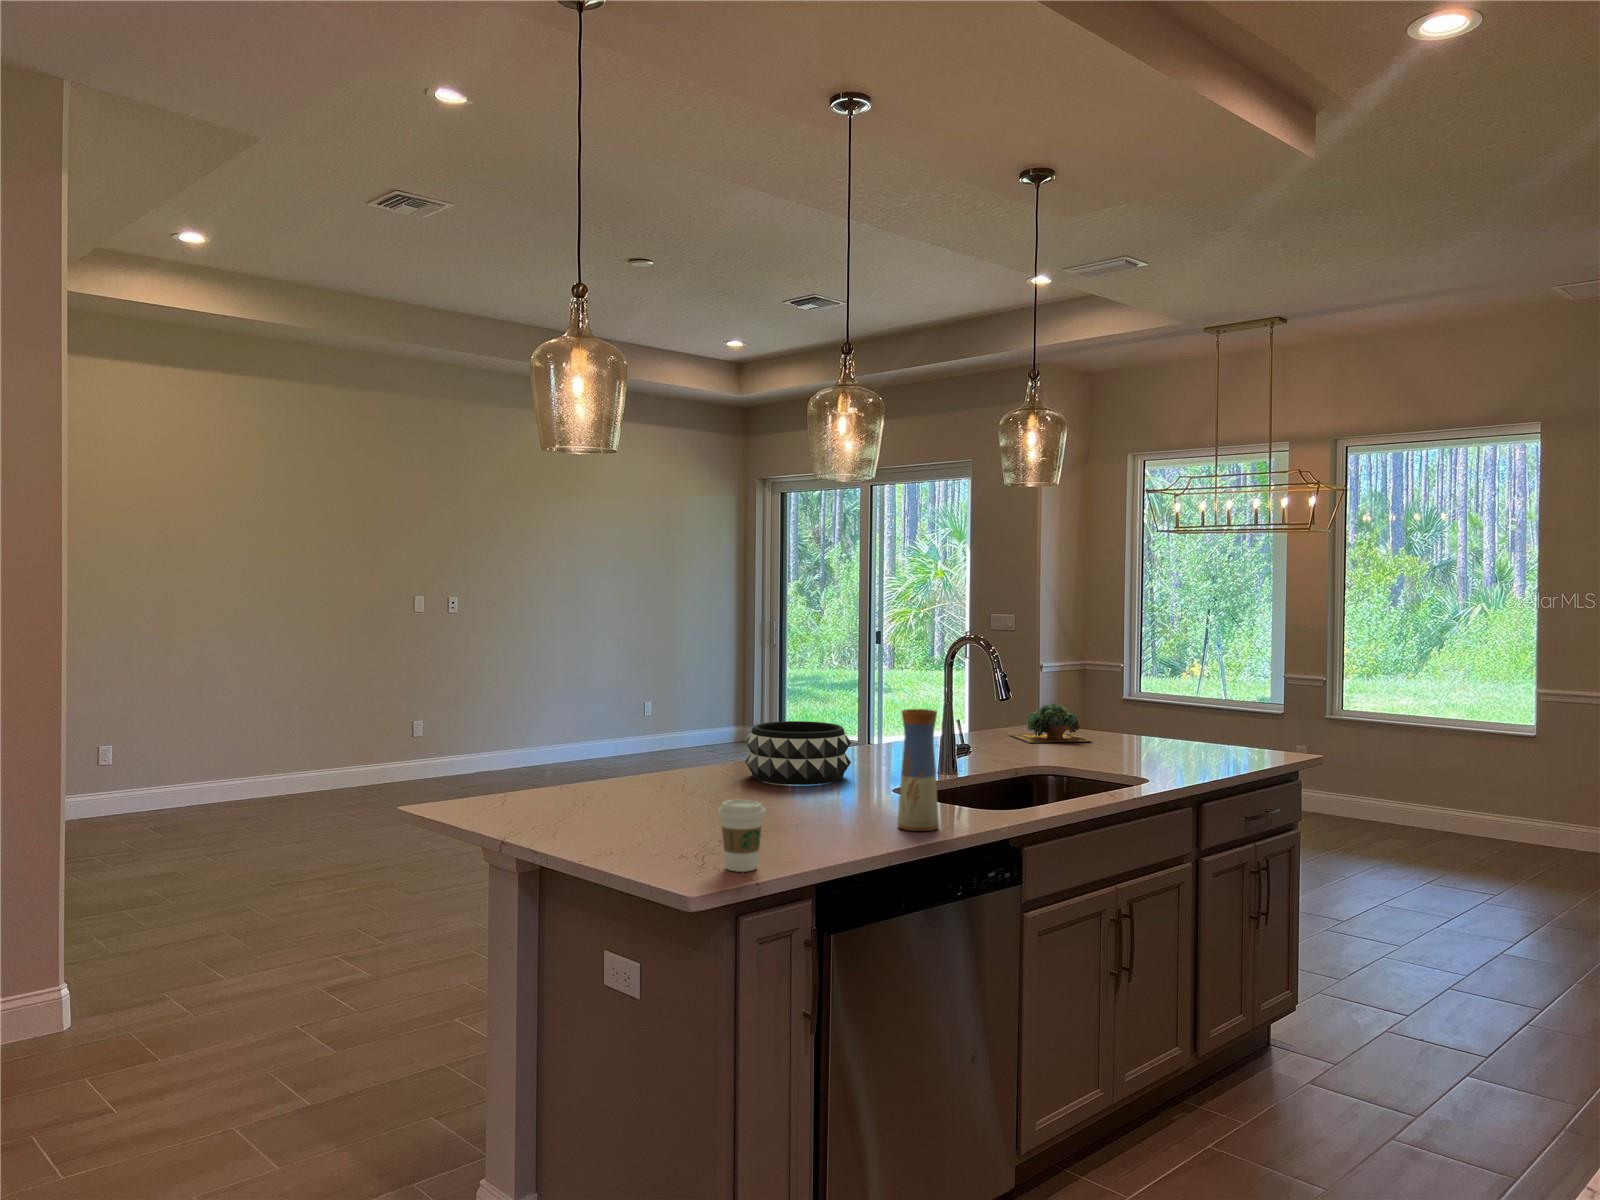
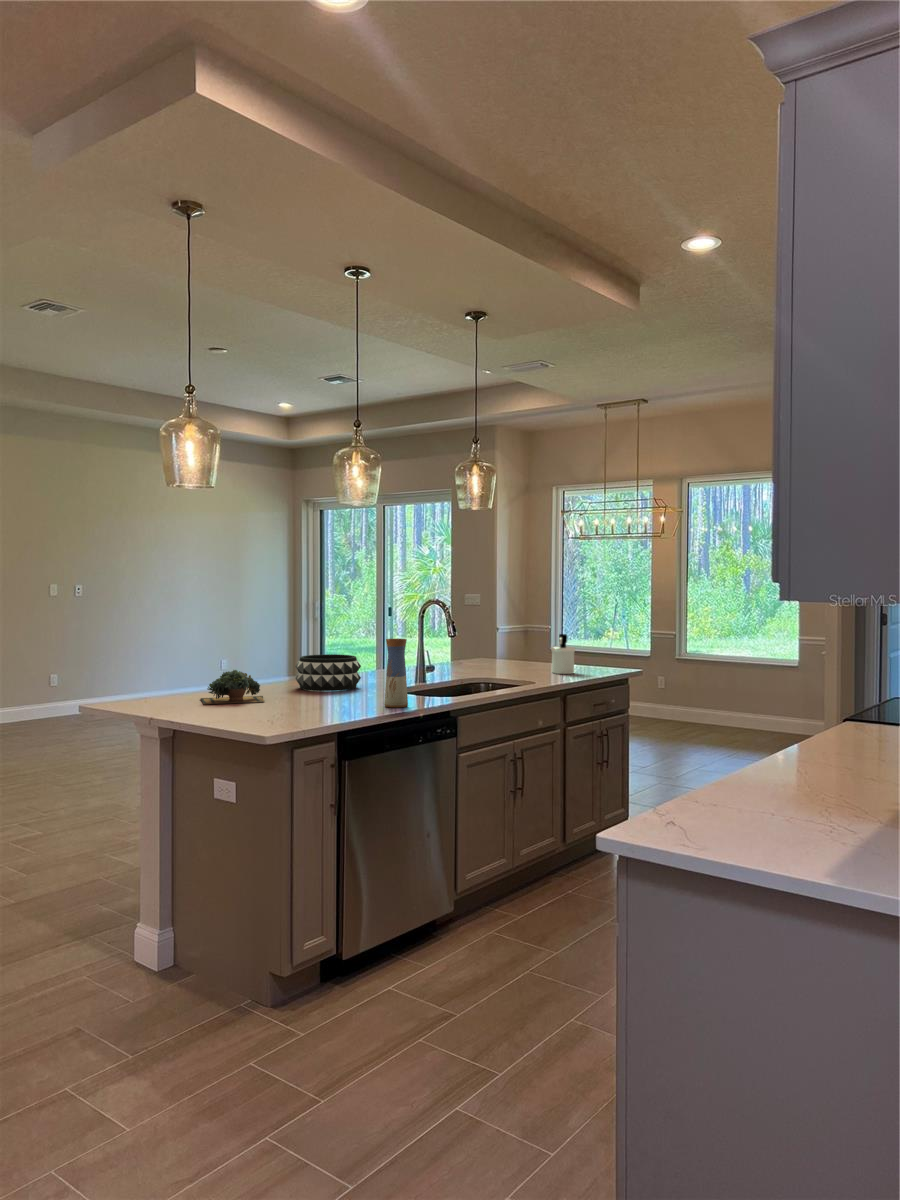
soap dispenser: none [1152,688,1192,754] -> present [551,634,575,674]
succulent plant: present [1009,703,1092,743] -> present [201,670,264,705]
coffee cup: present [718,800,766,872] -> none [280,686,307,724]

